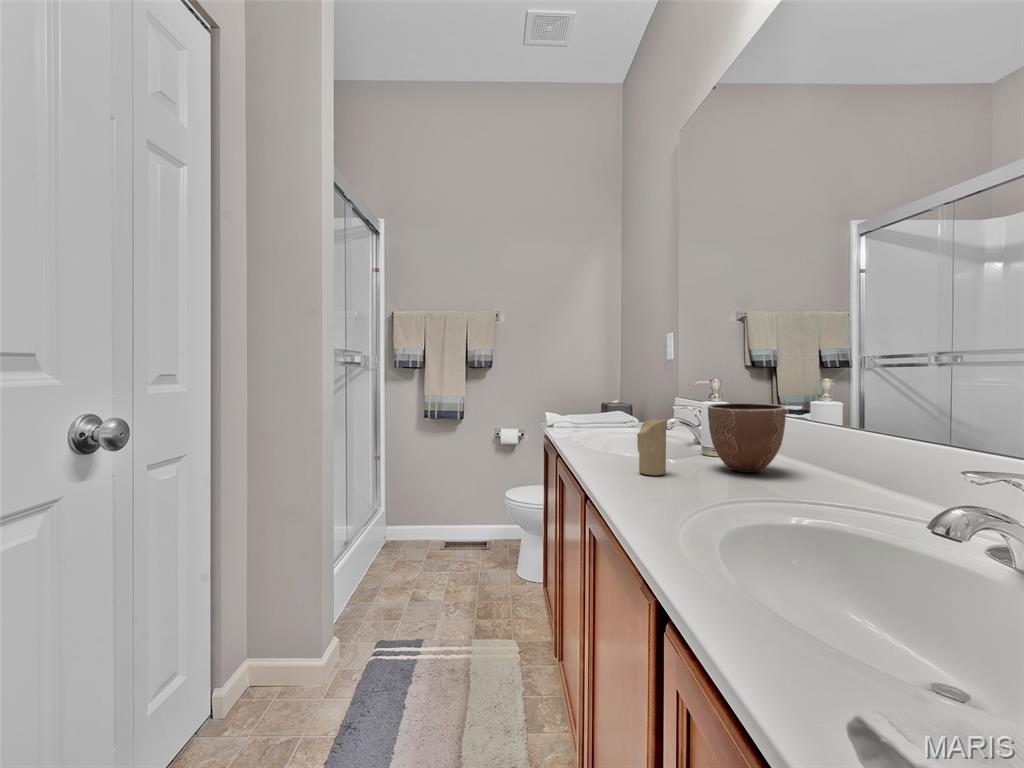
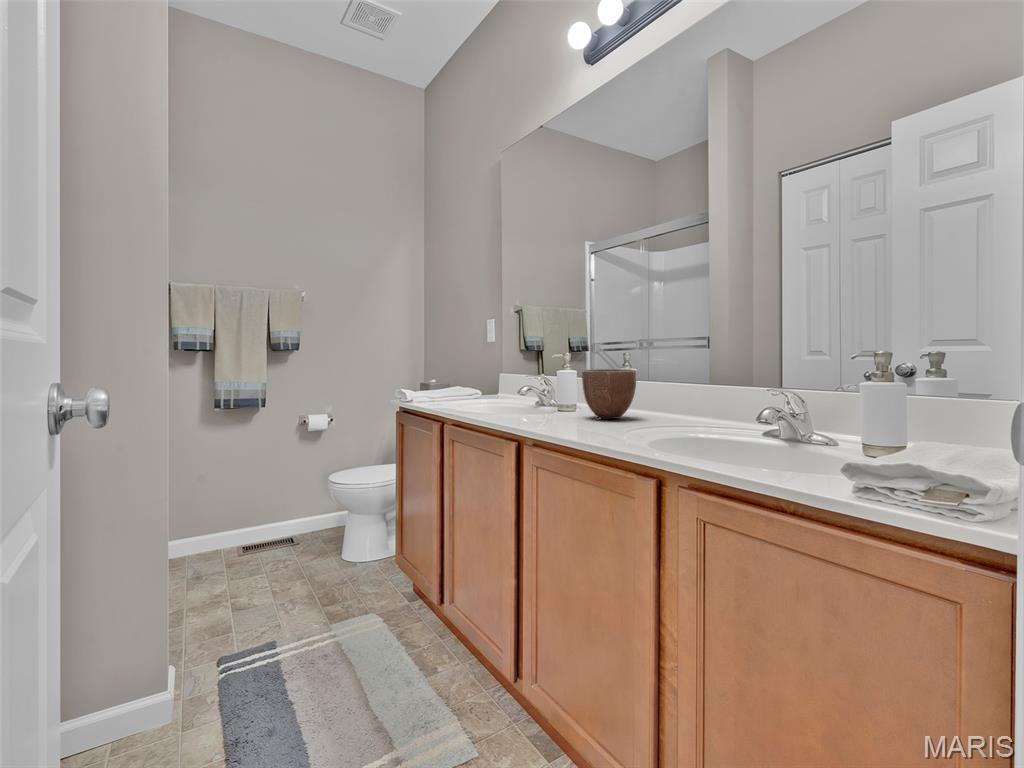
candle: present [637,419,667,475] -> none [543,380,565,425]

